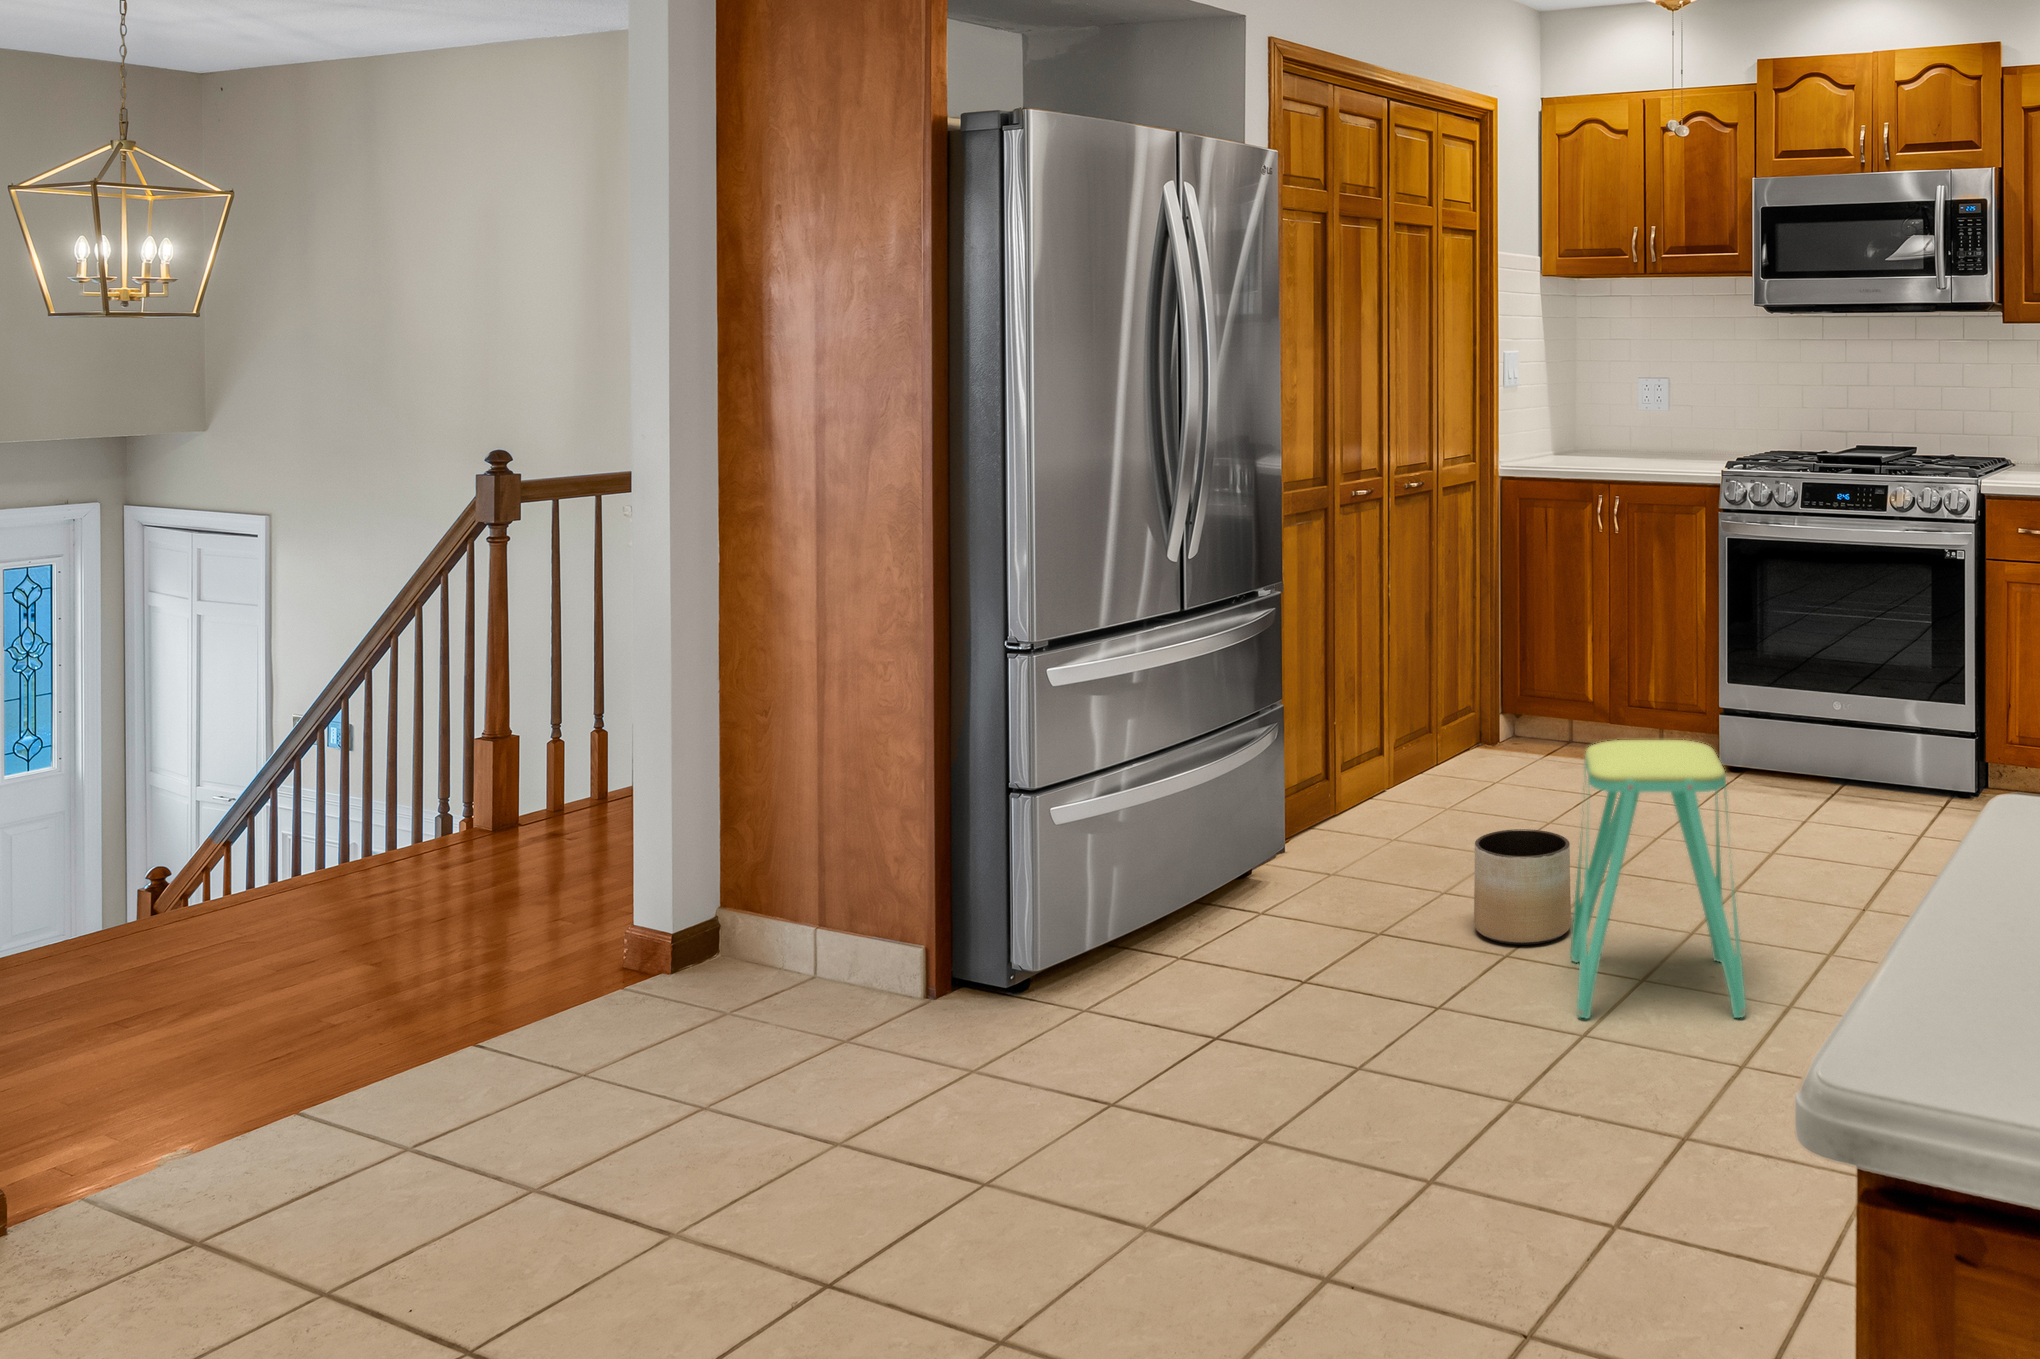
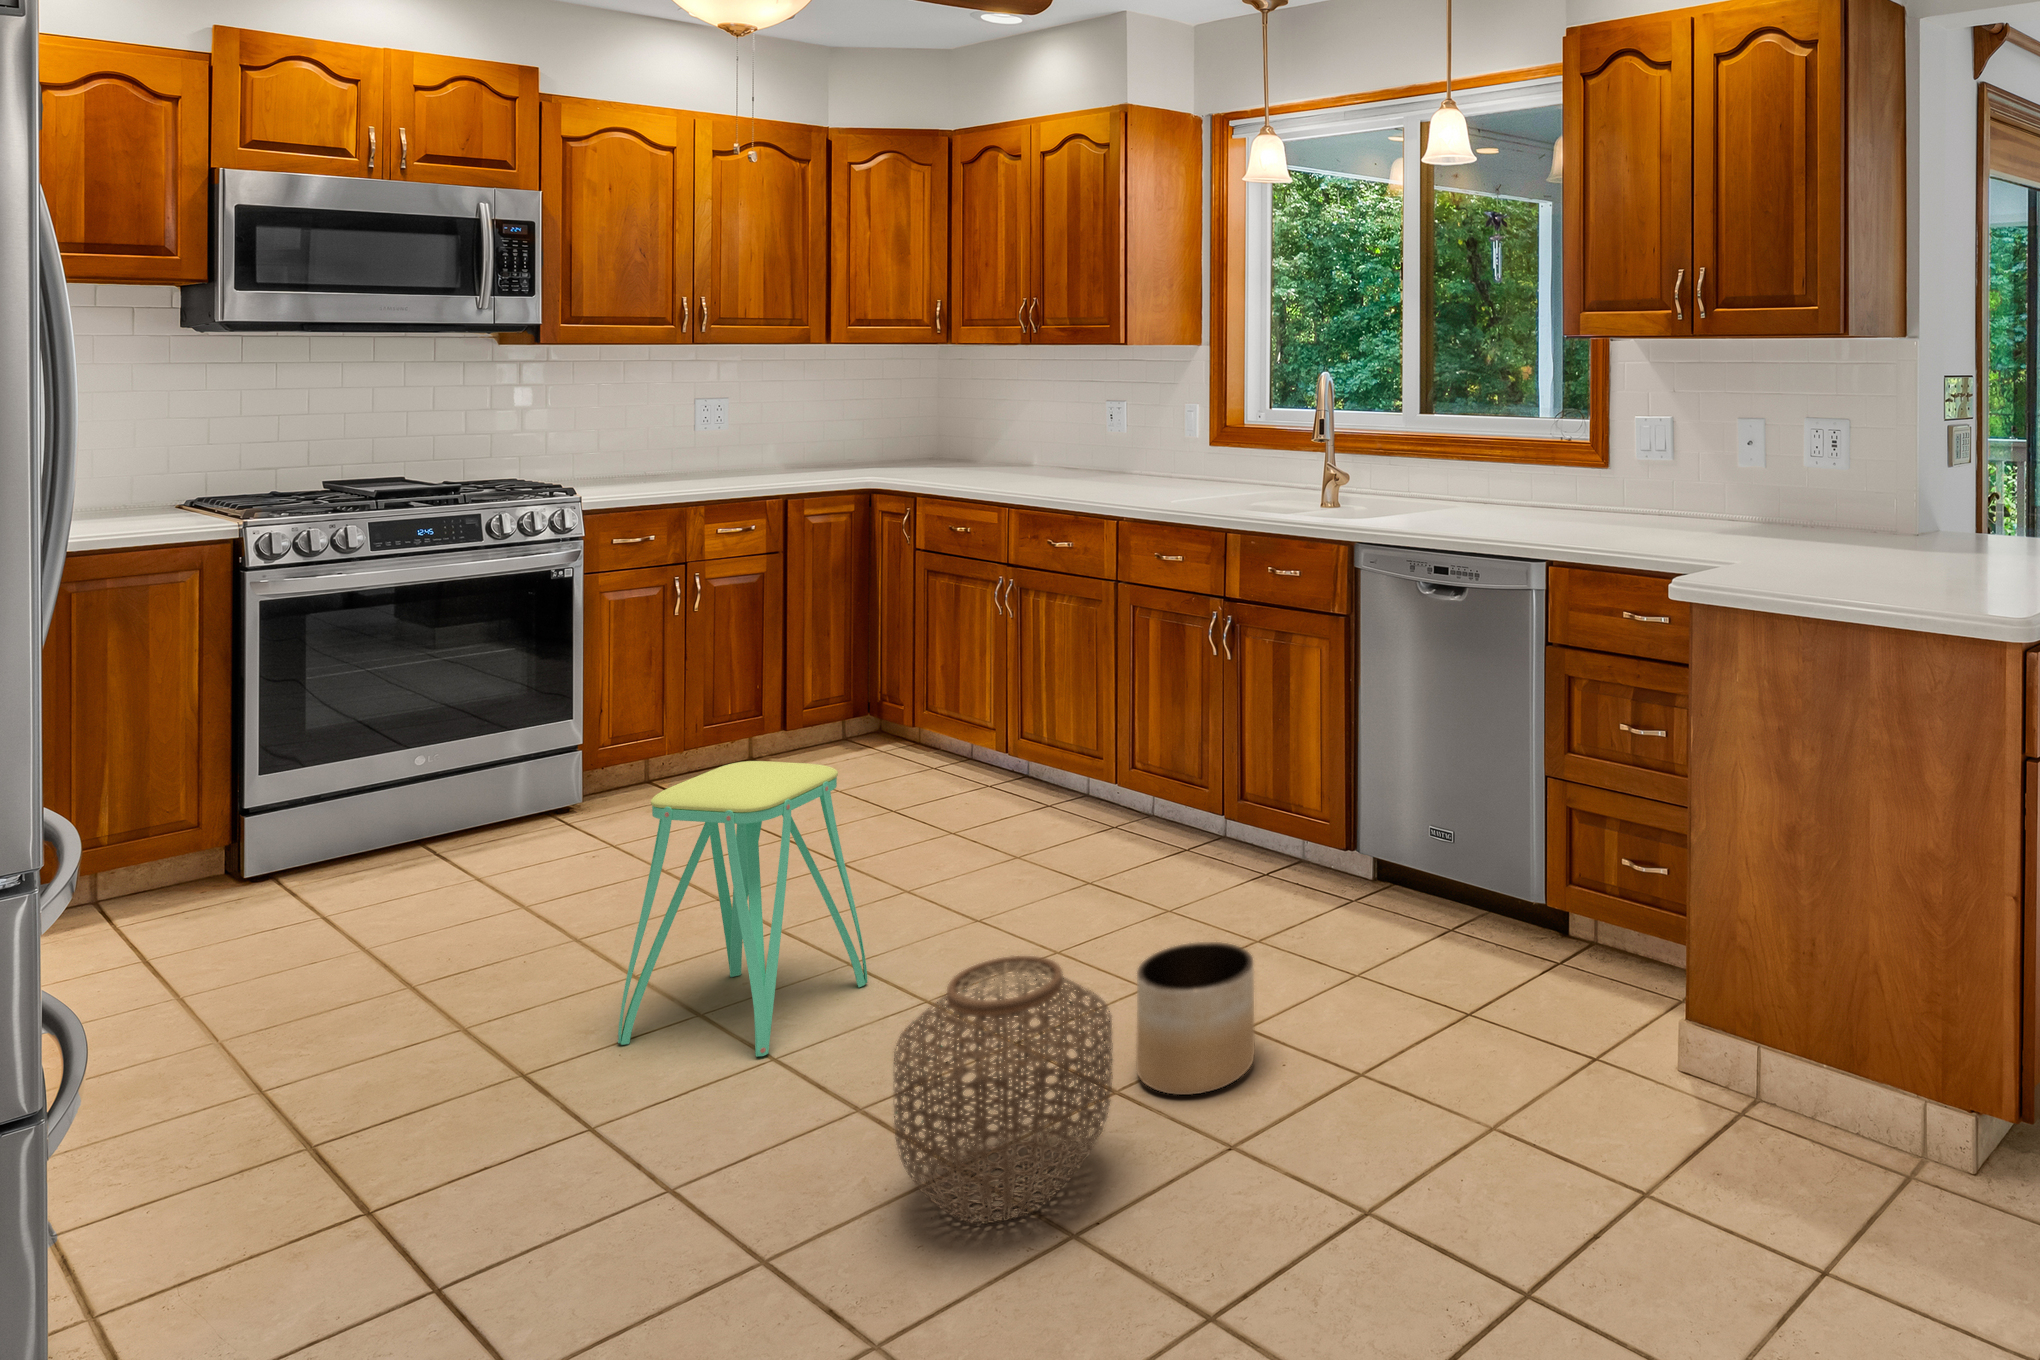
planter: present [1474,829,1571,945] -> present [1136,942,1255,1095]
woven basket: none [1288,958,1504,1228] -> present [894,956,1113,1224]

